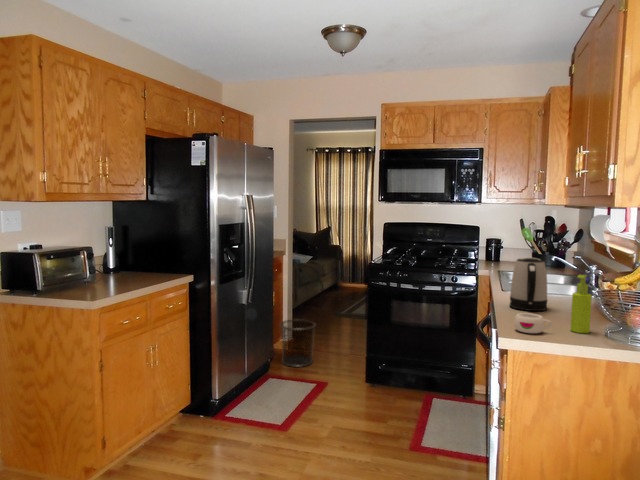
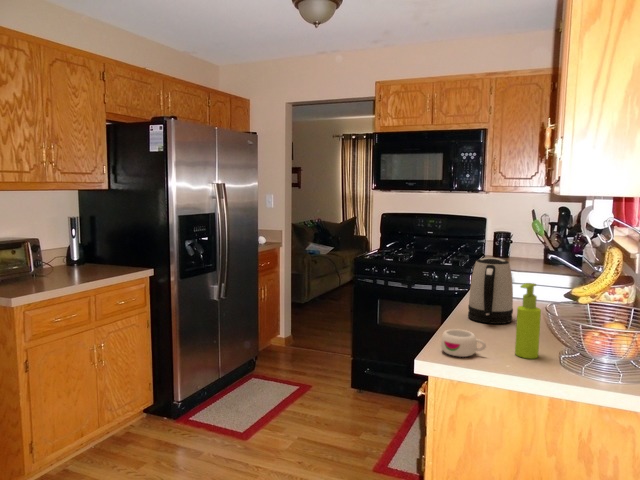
waste bin: present [280,319,315,367] -> none [268,316,307,367]

